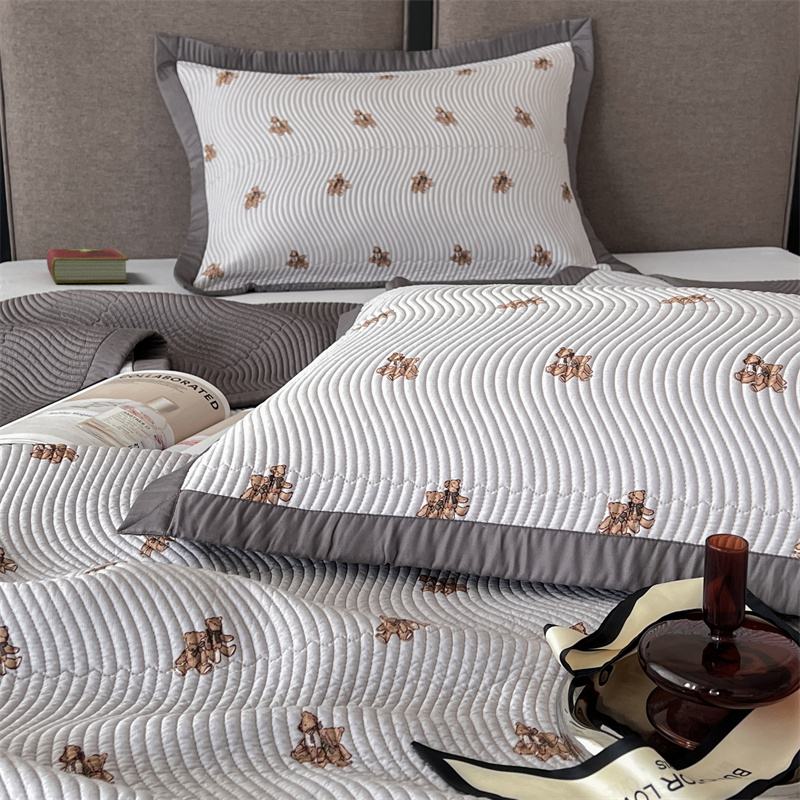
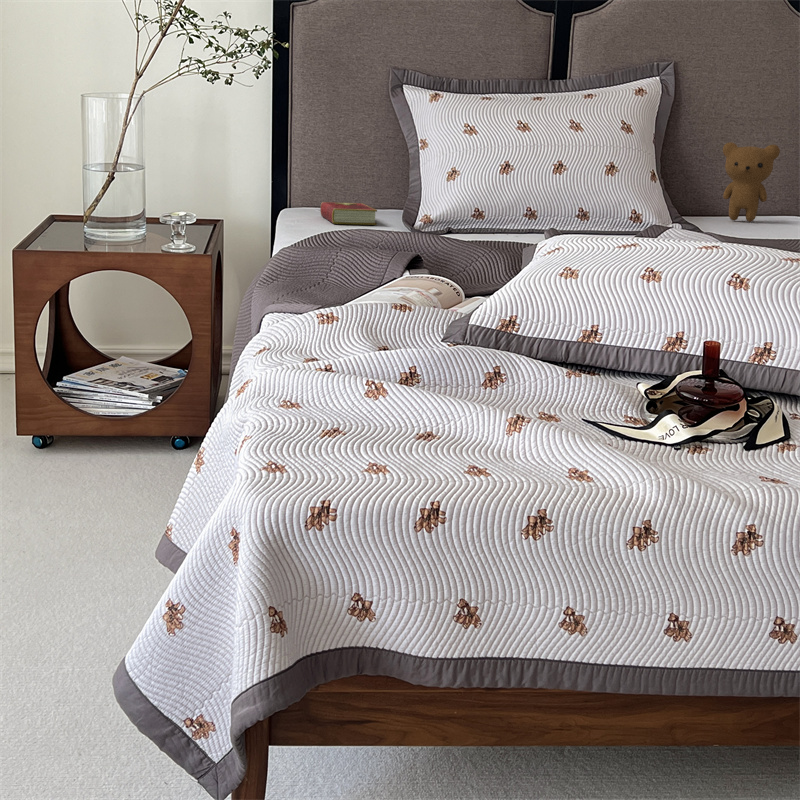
teddy bear: none [675,139,761,258] -> present [723,142,780,222]

